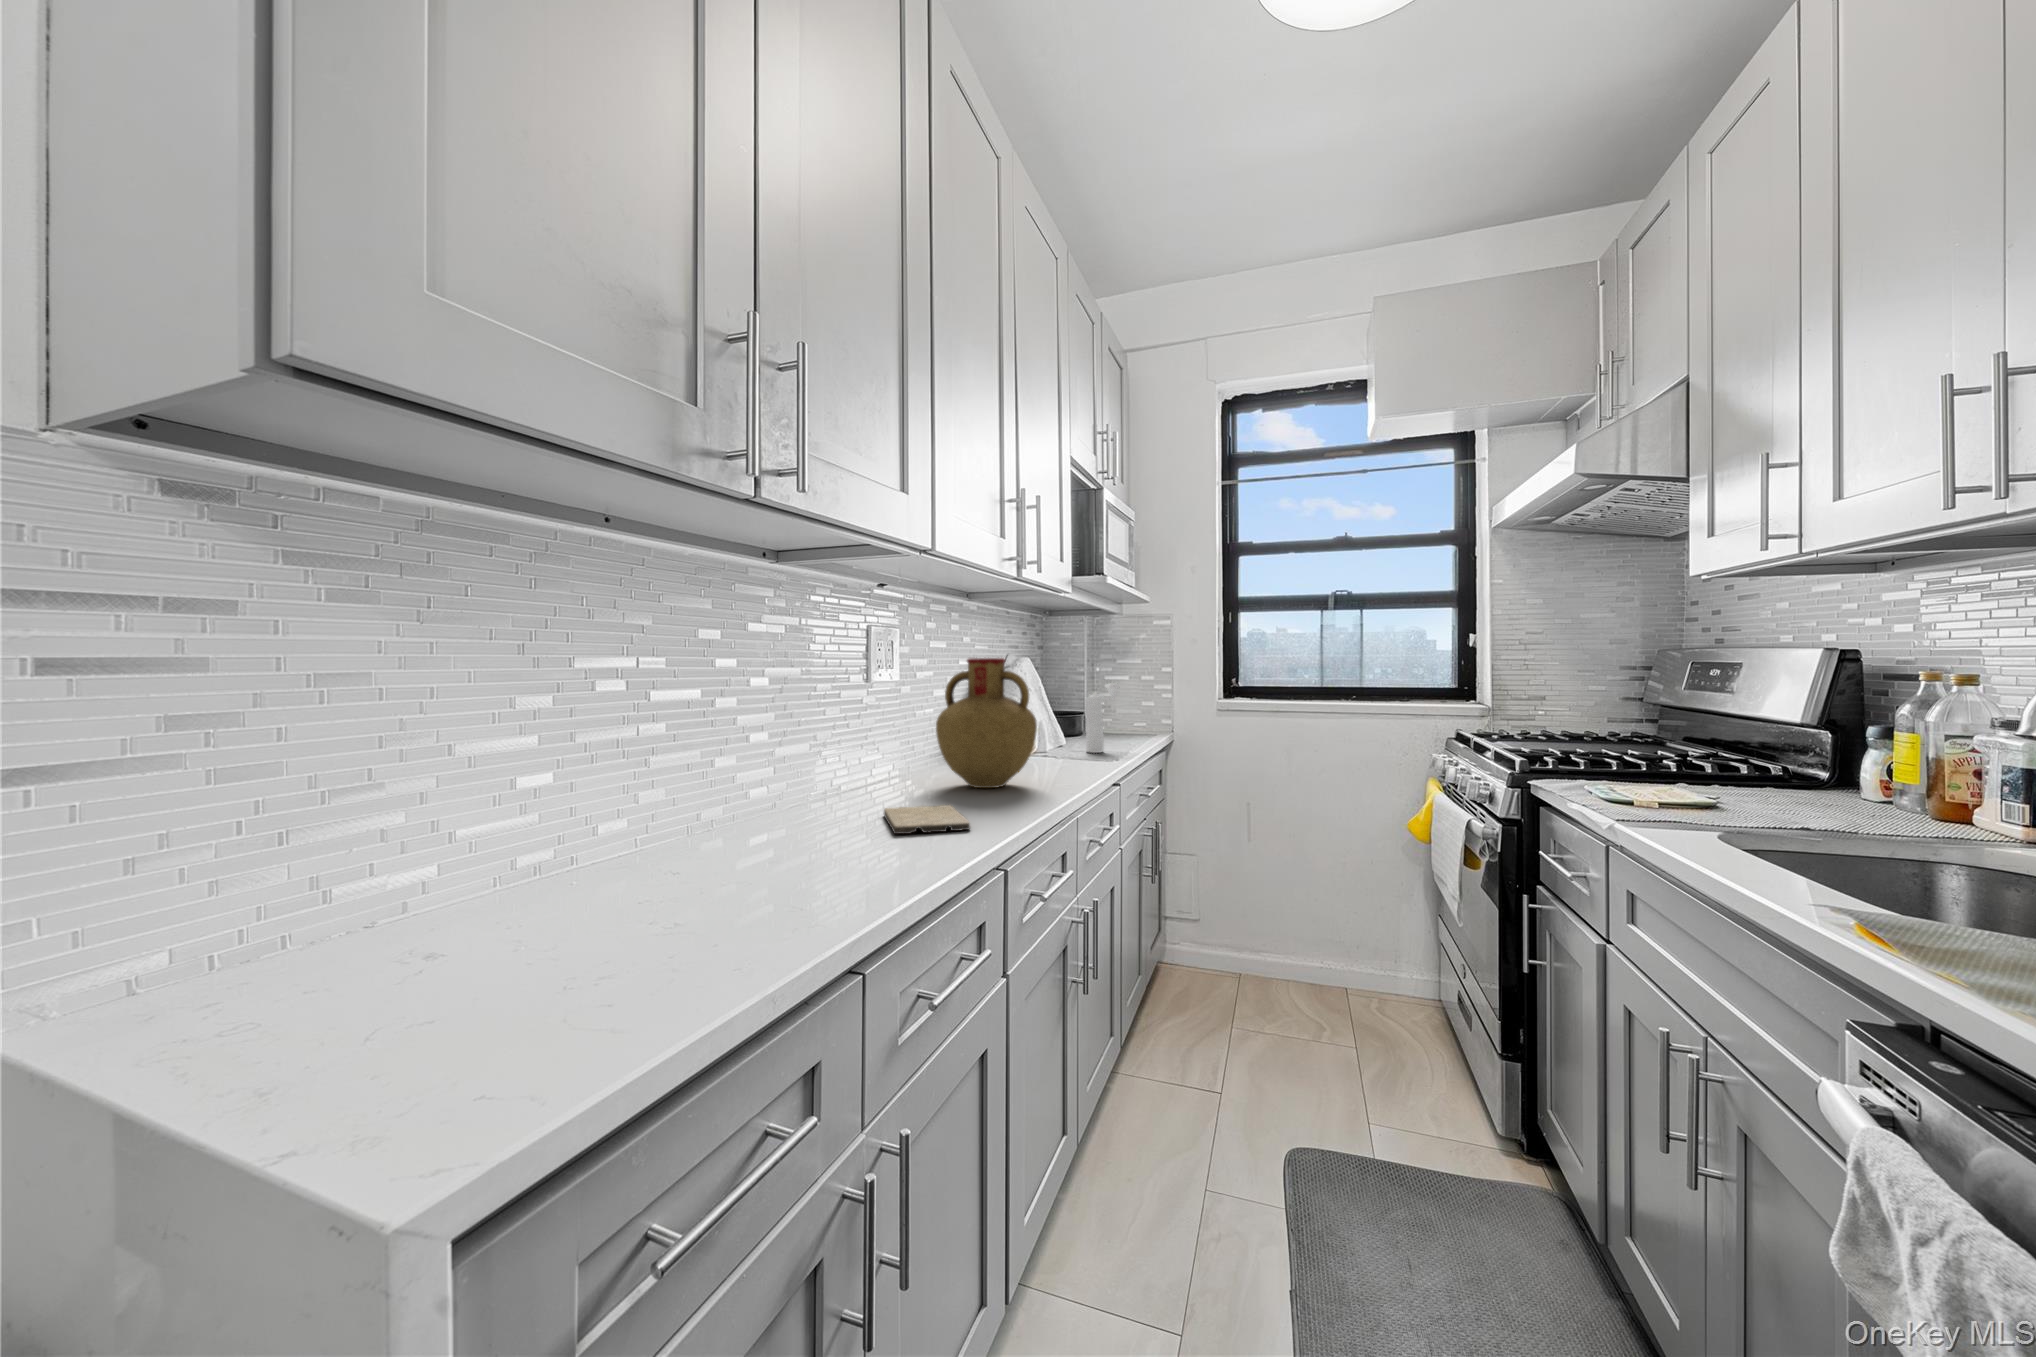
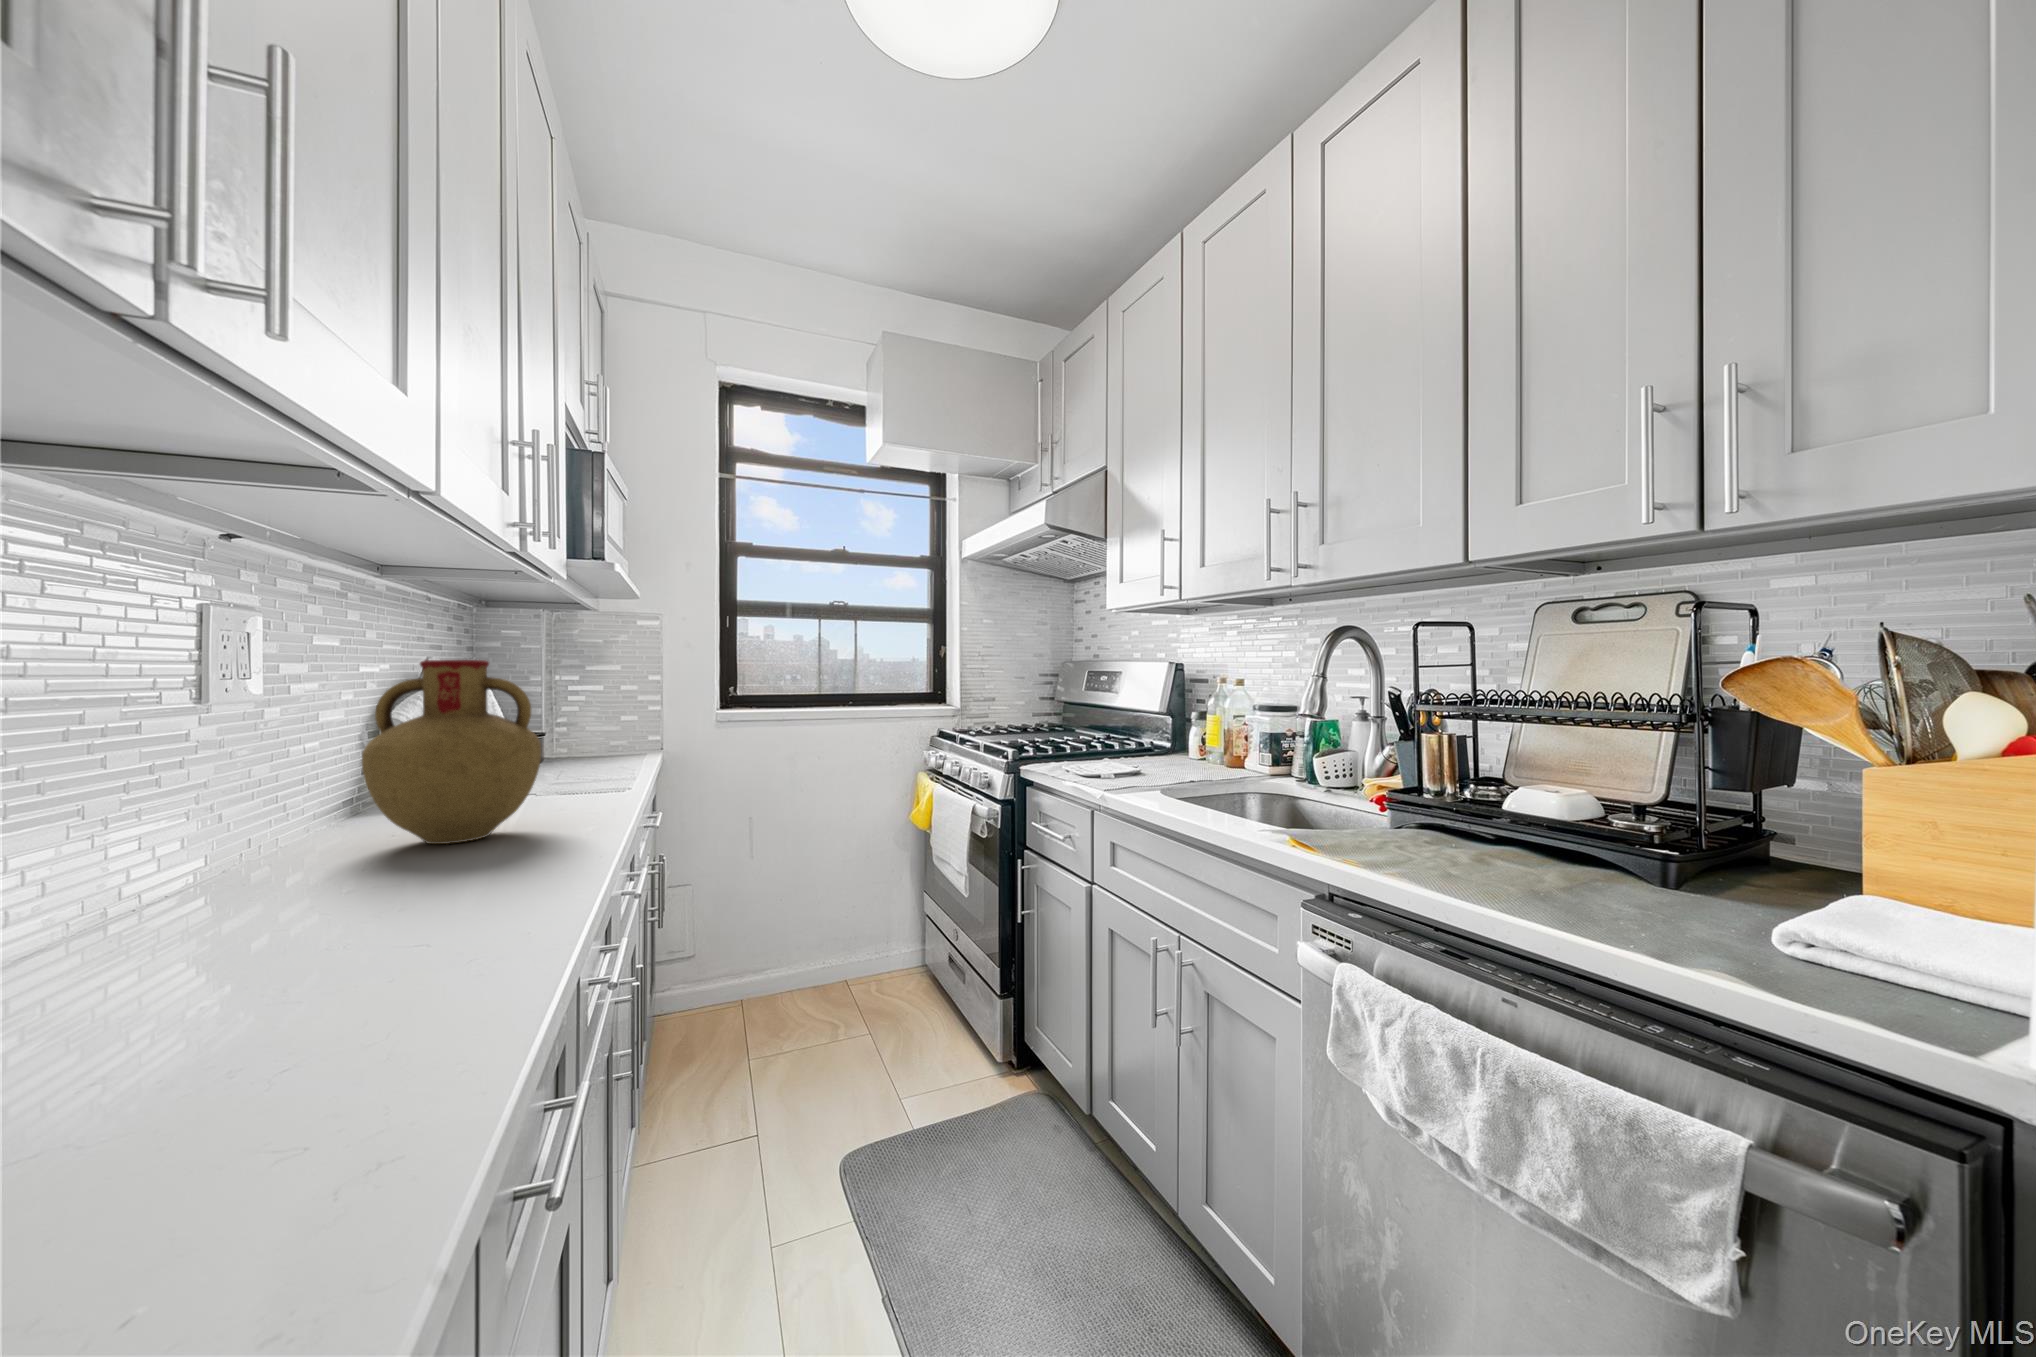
pepper mill: present [1086,683,1119,753] -> none [567,696,610,781]
cutting board: present [884,805,970,834] -> none [294,874,495,936]

